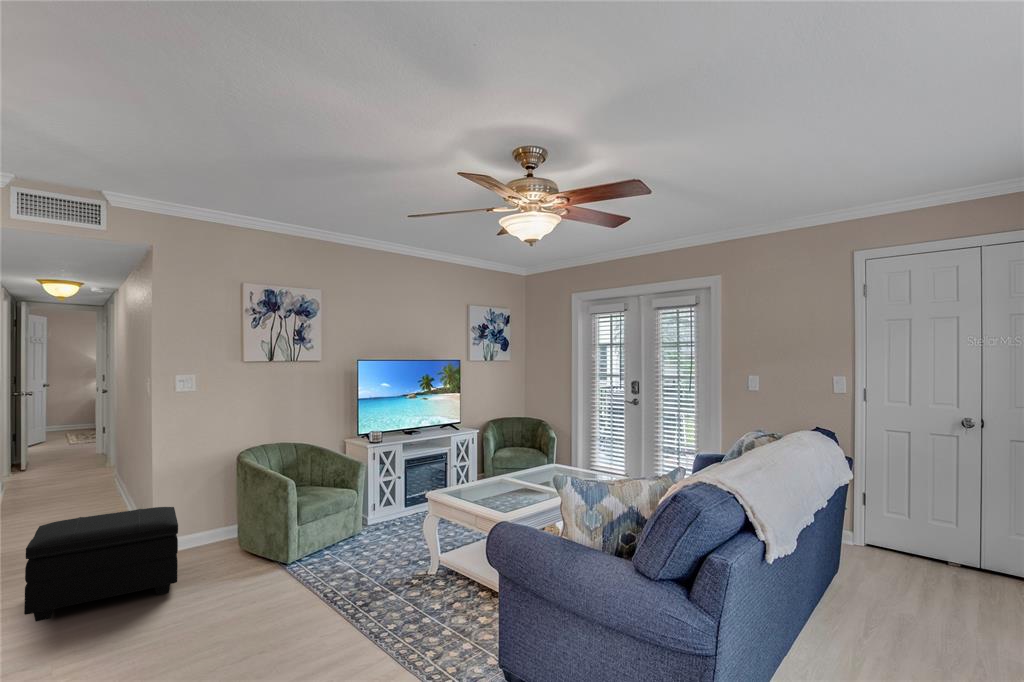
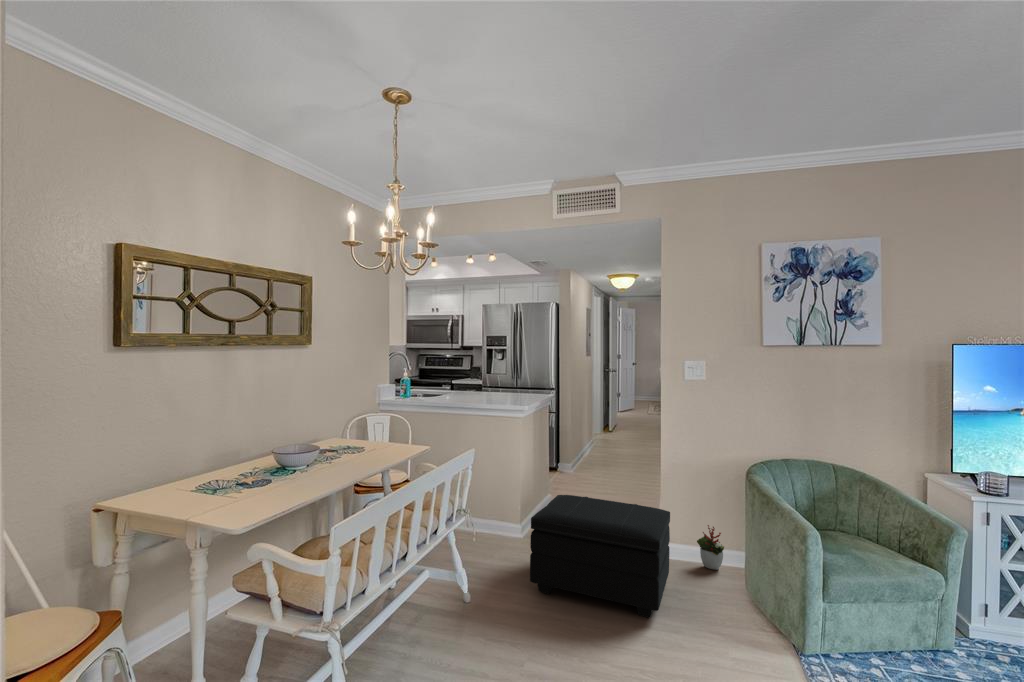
decorative plant: none [193,512,217,548] -> present [697,525,724,570]

